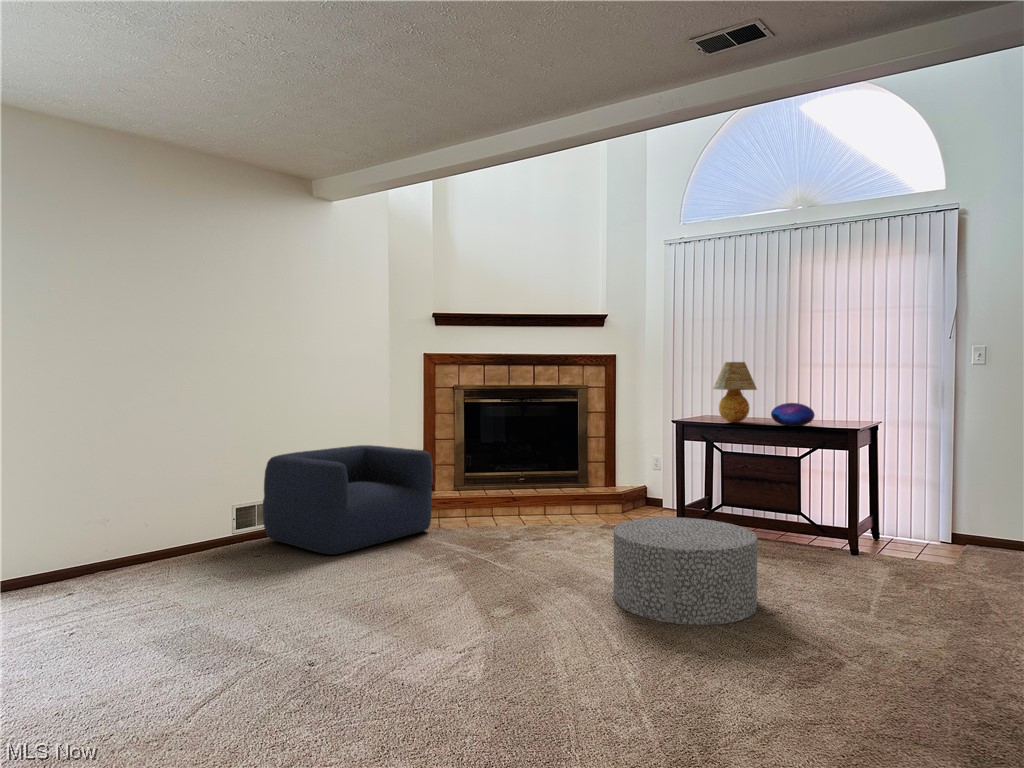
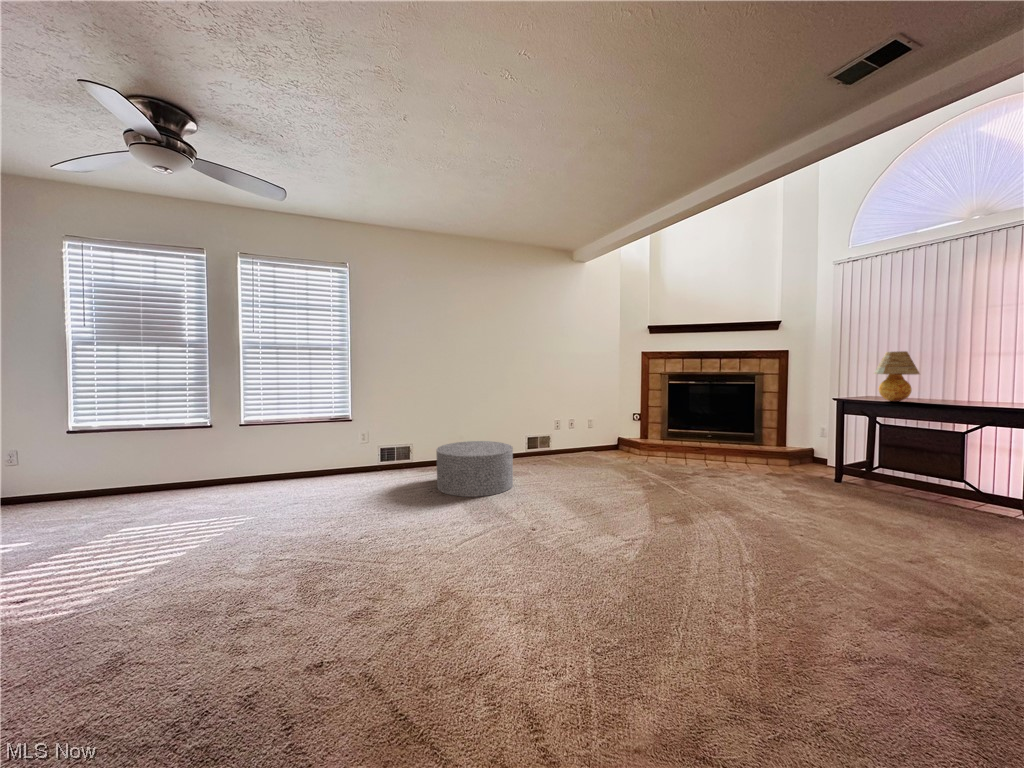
decorative orb: present [771,403,815,427] -> none [934,386,986,406]
armchair: present [263,445,432,555] -> none [540,408,641,471]
ottoman: present [614,517,757,625] -> present [436,441,513,497]

